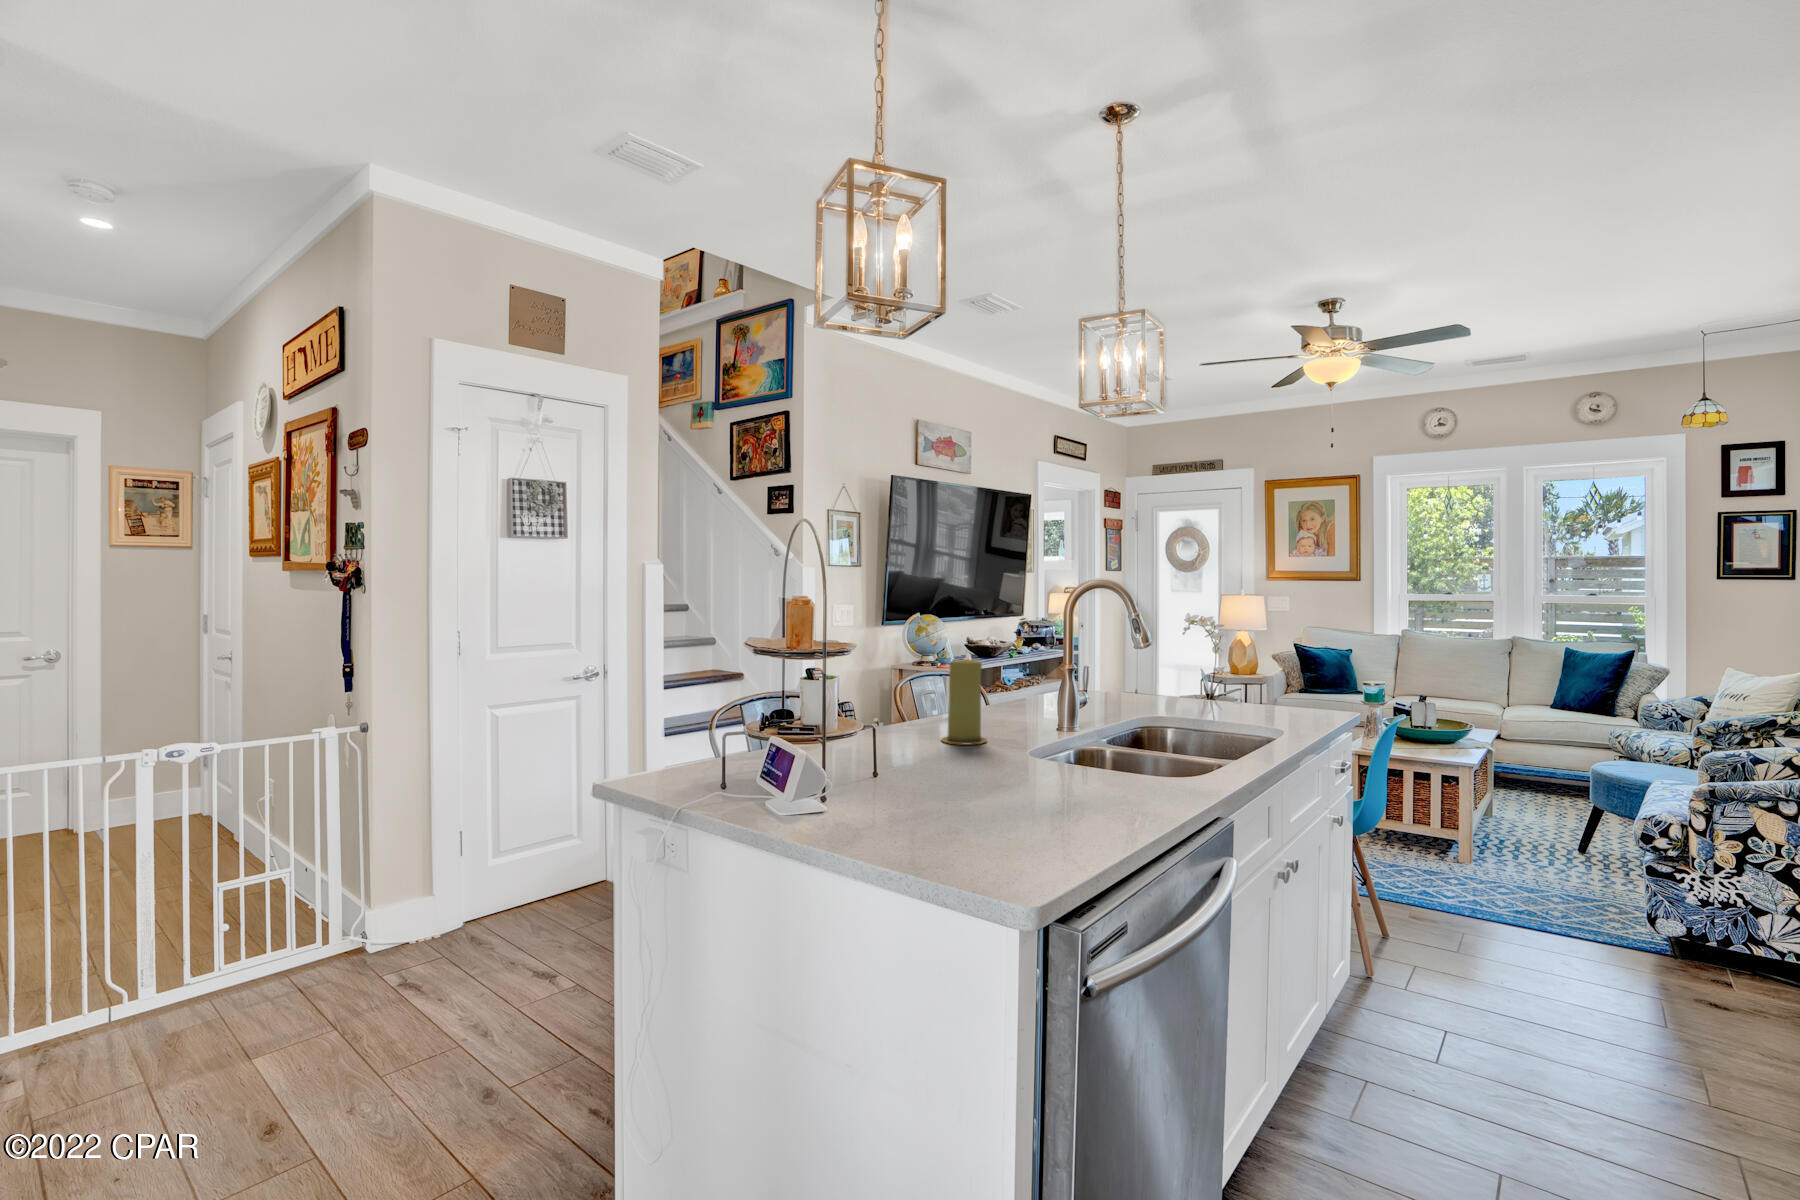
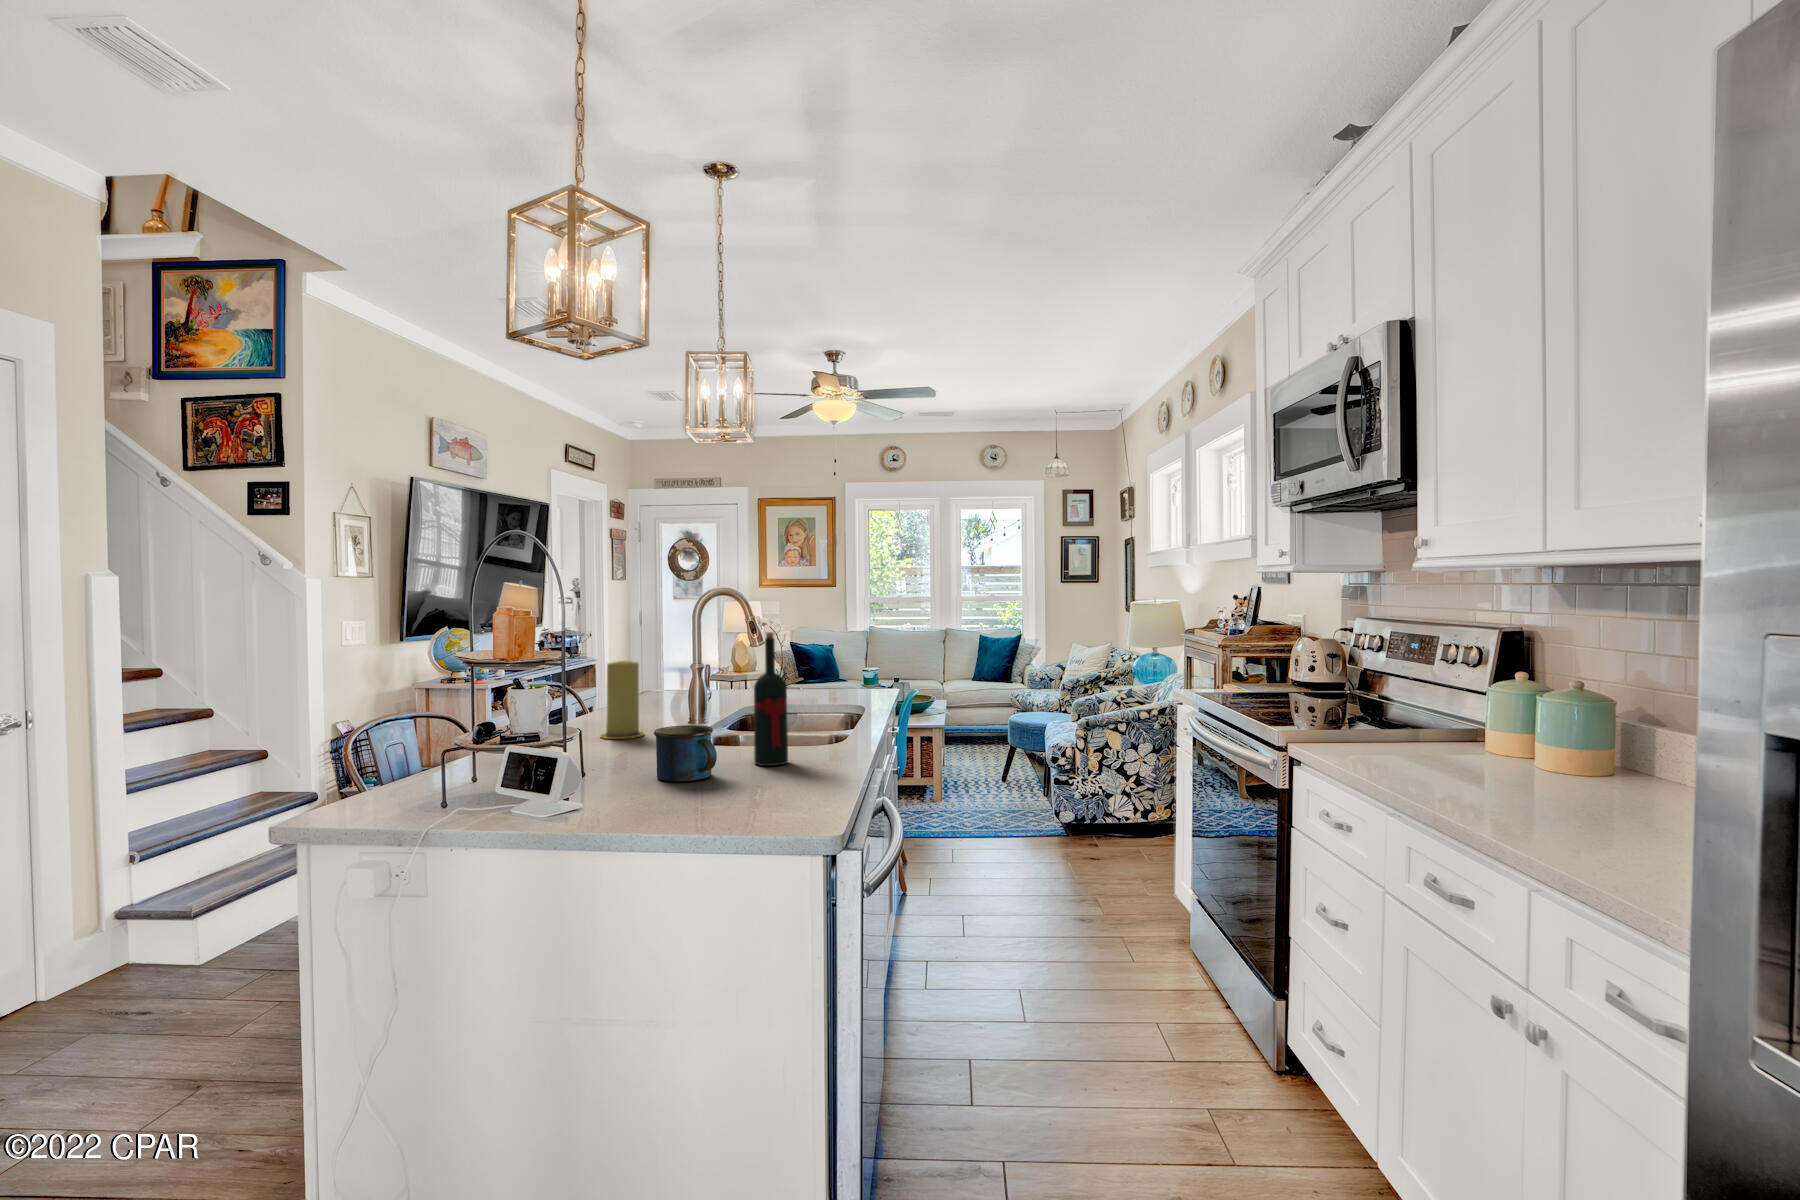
wine bottle: none [1056,637,1099,804] -> present [754,632,788,766]
mug: none [927,741,995,808] -> present [654,725,717,782]

